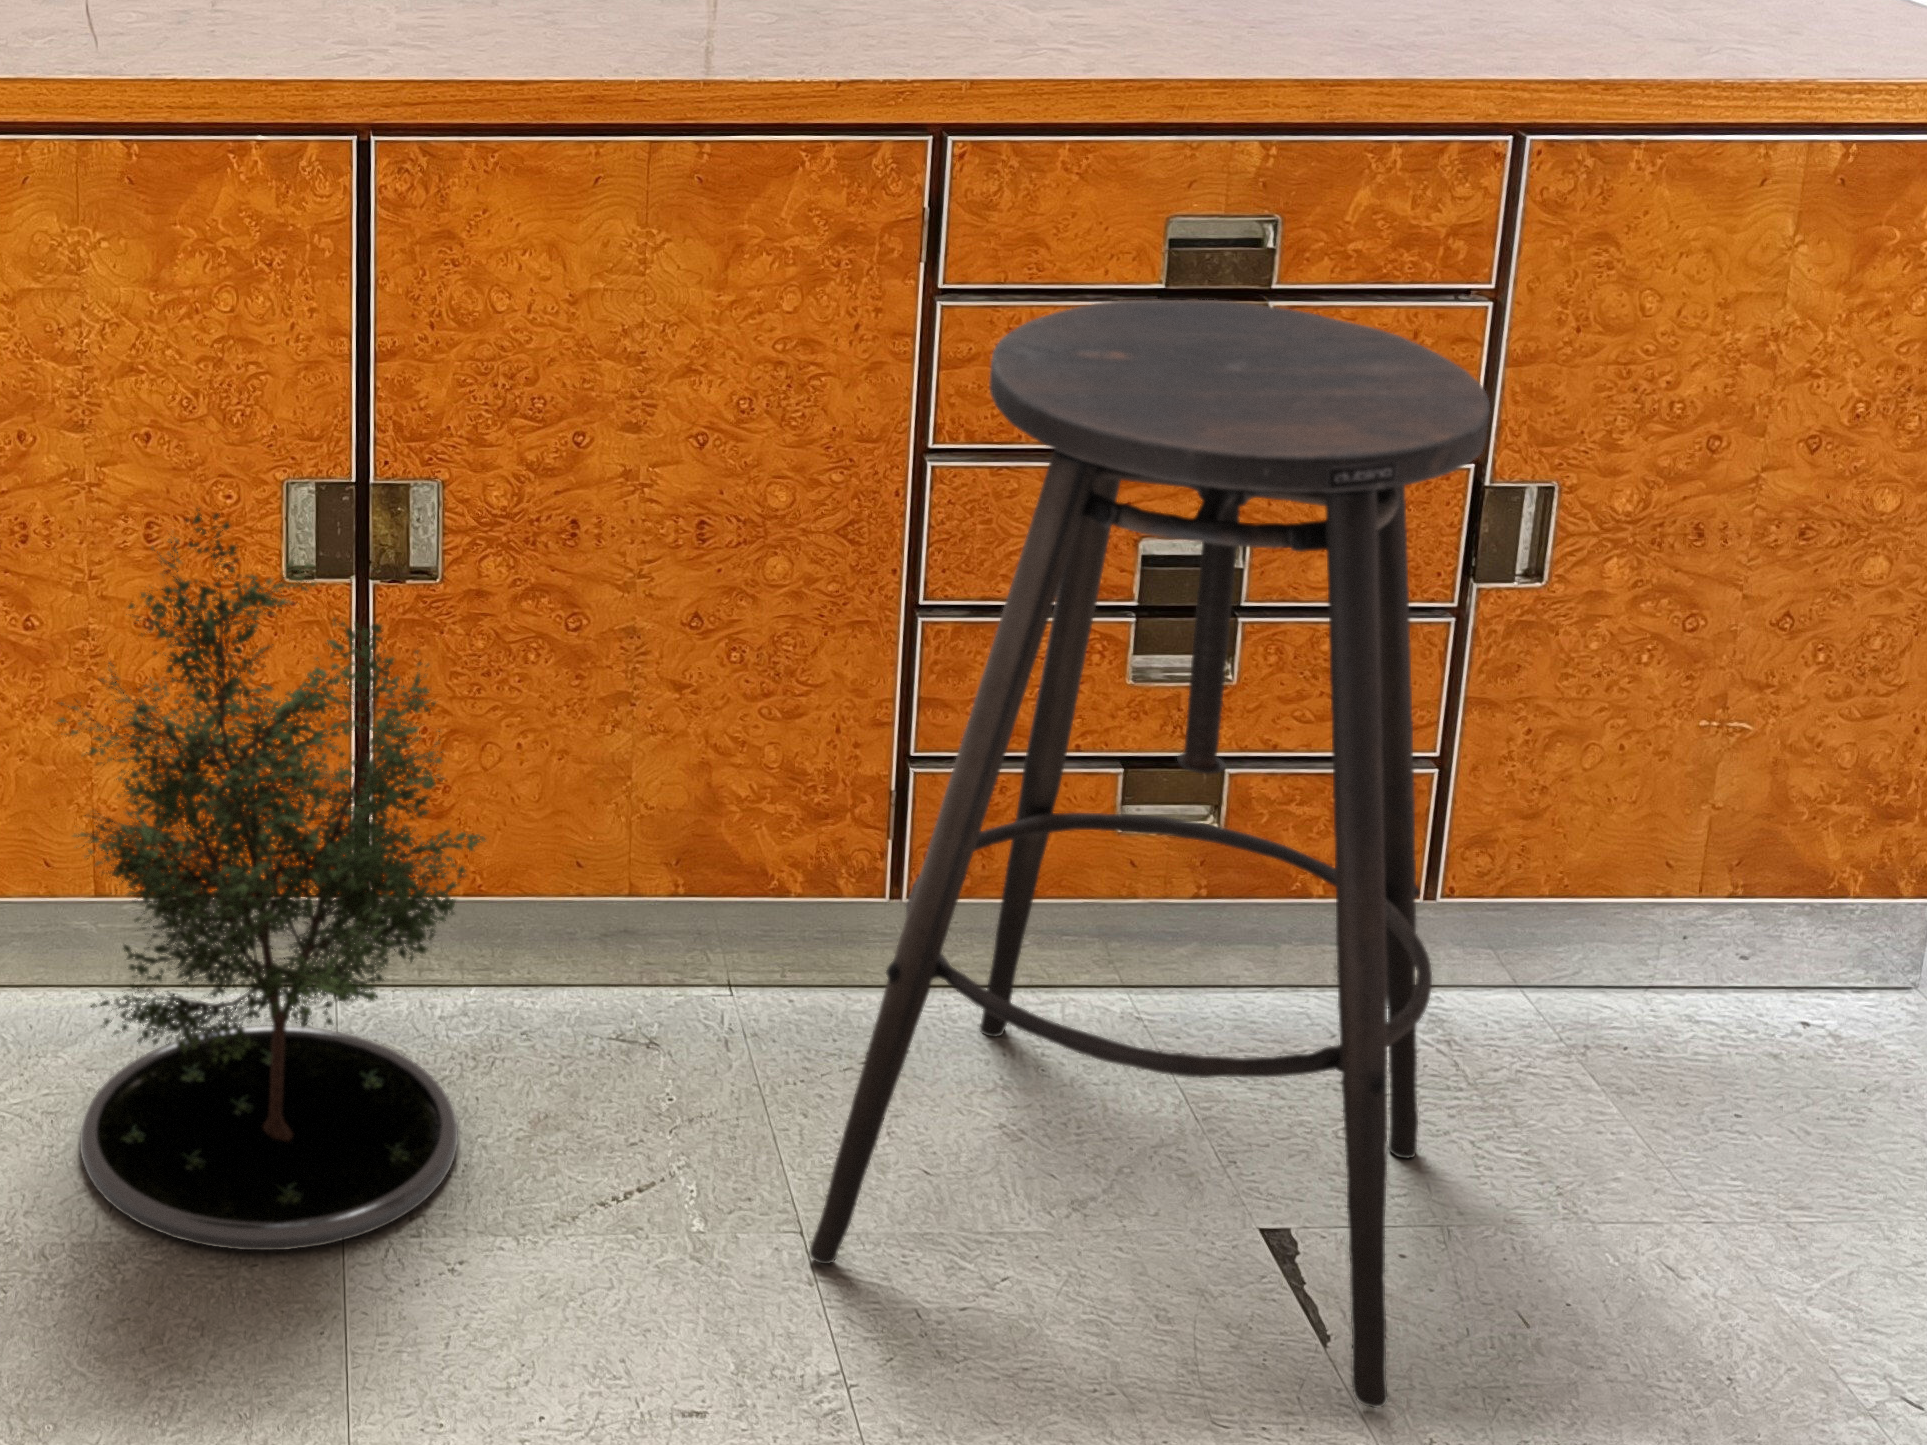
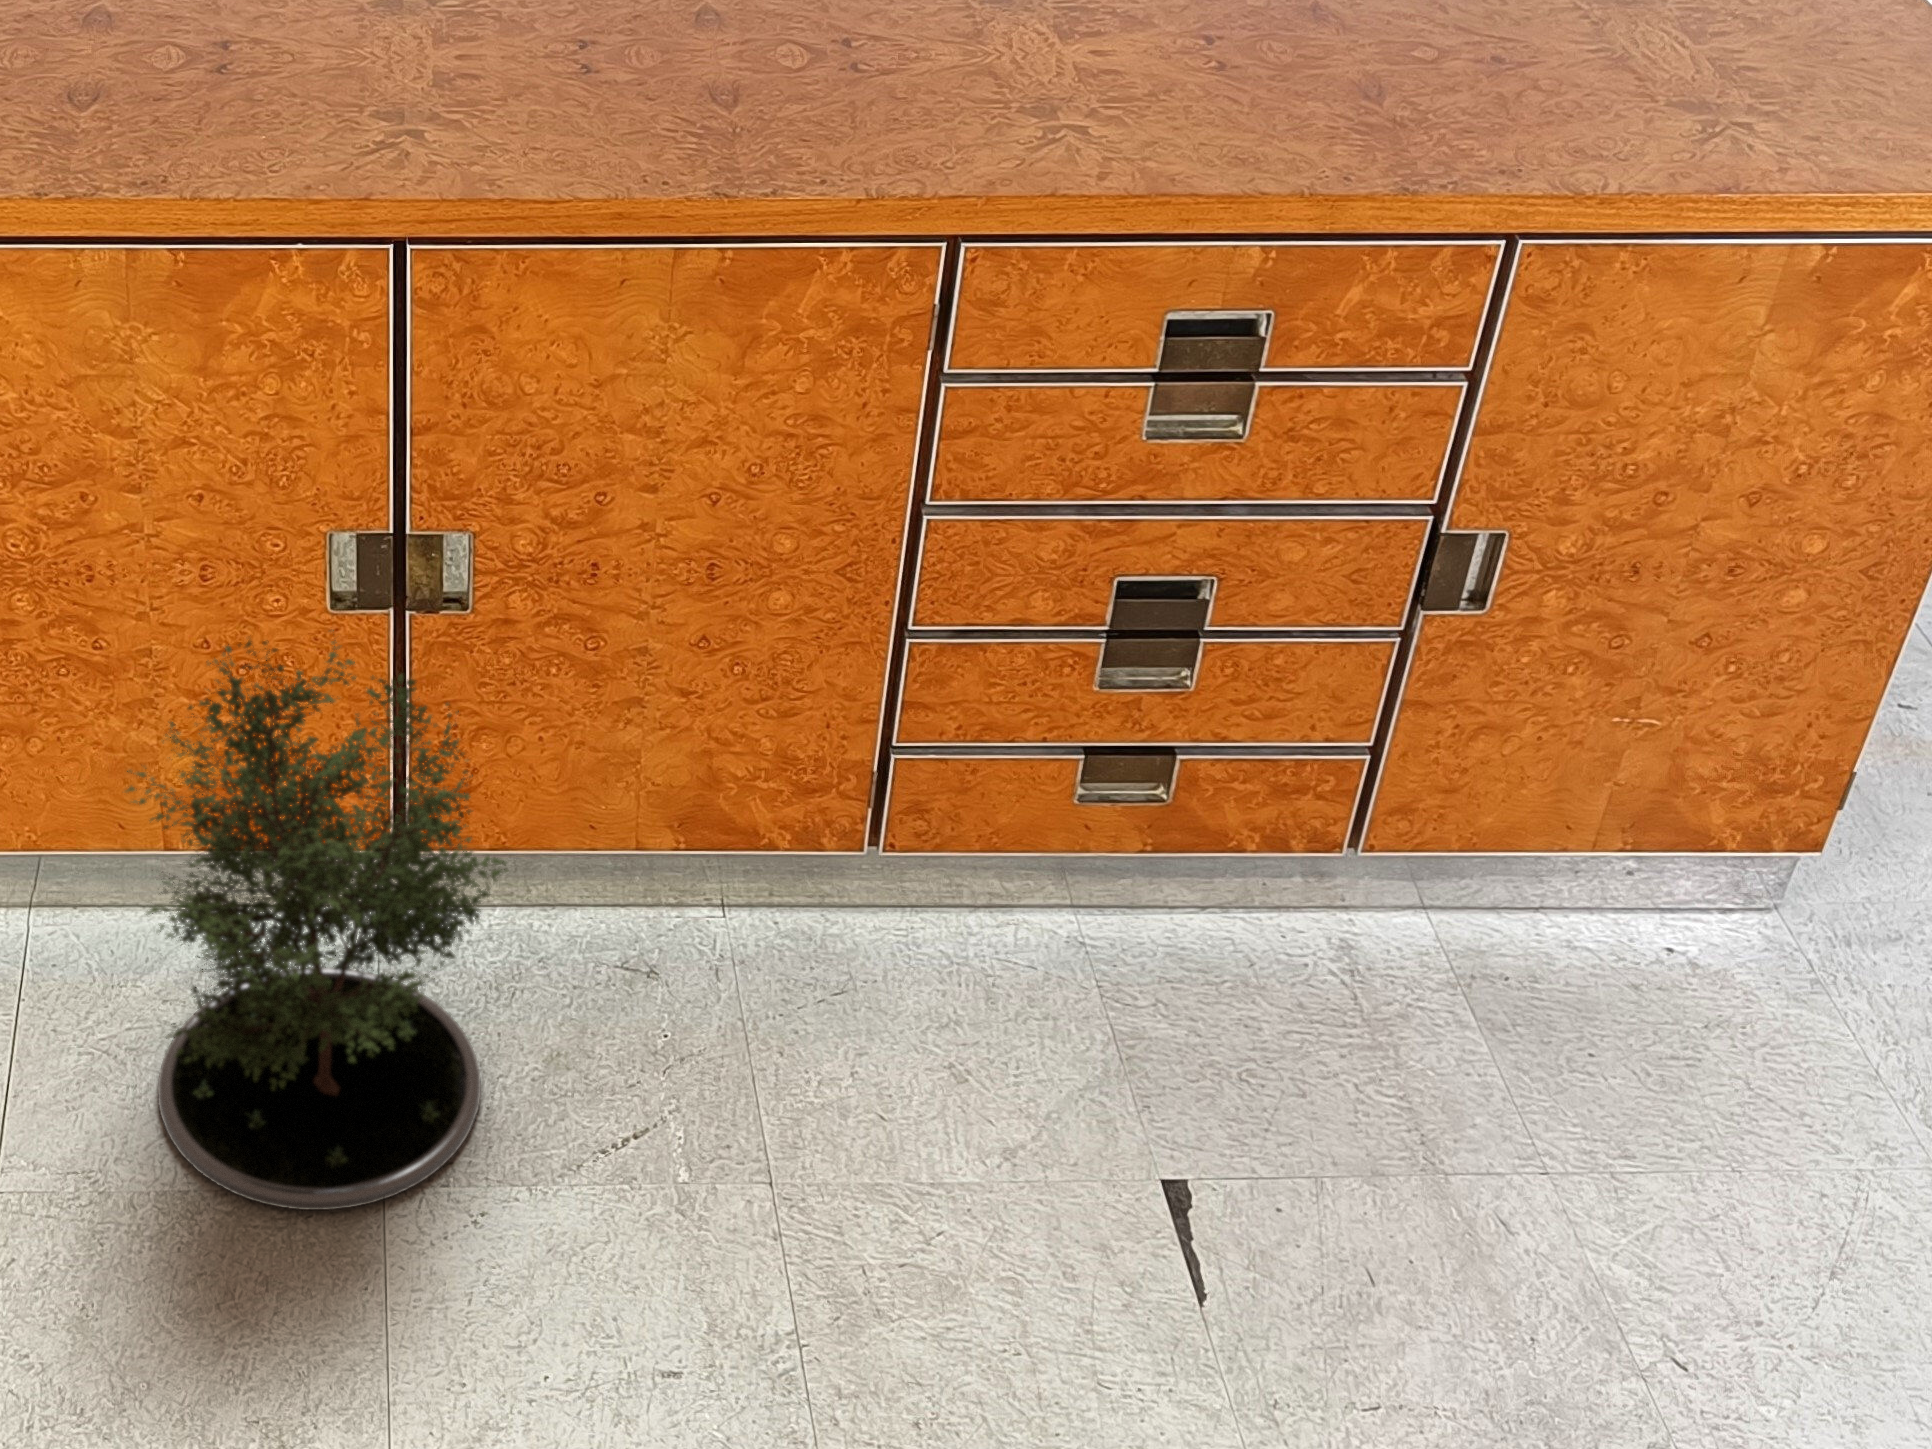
stool: present [809,300,1490,1408] -> none [775,431,1433,1377]

